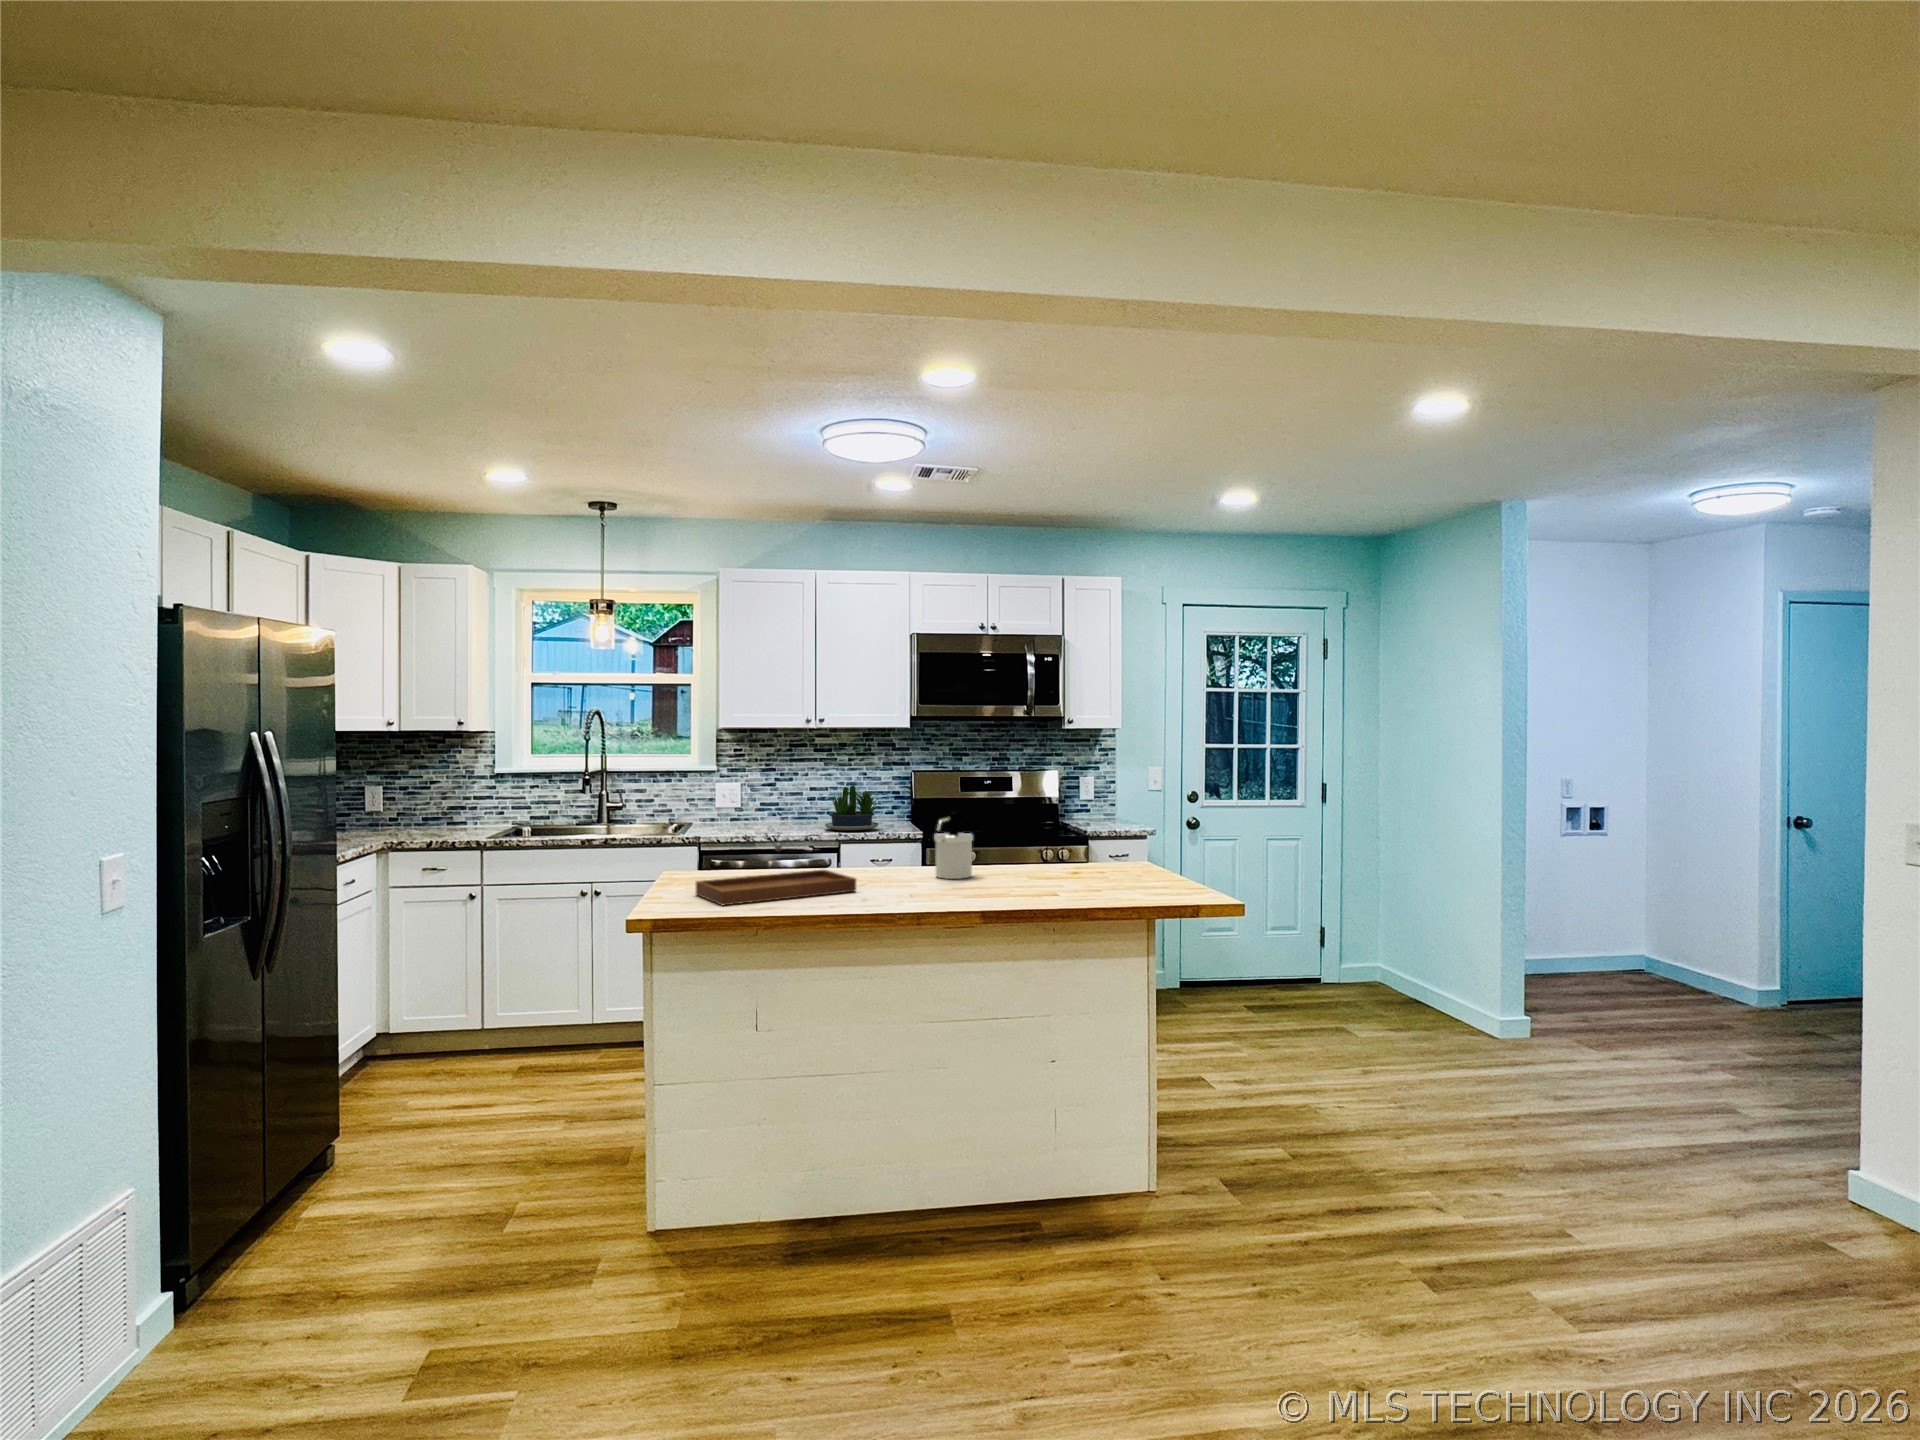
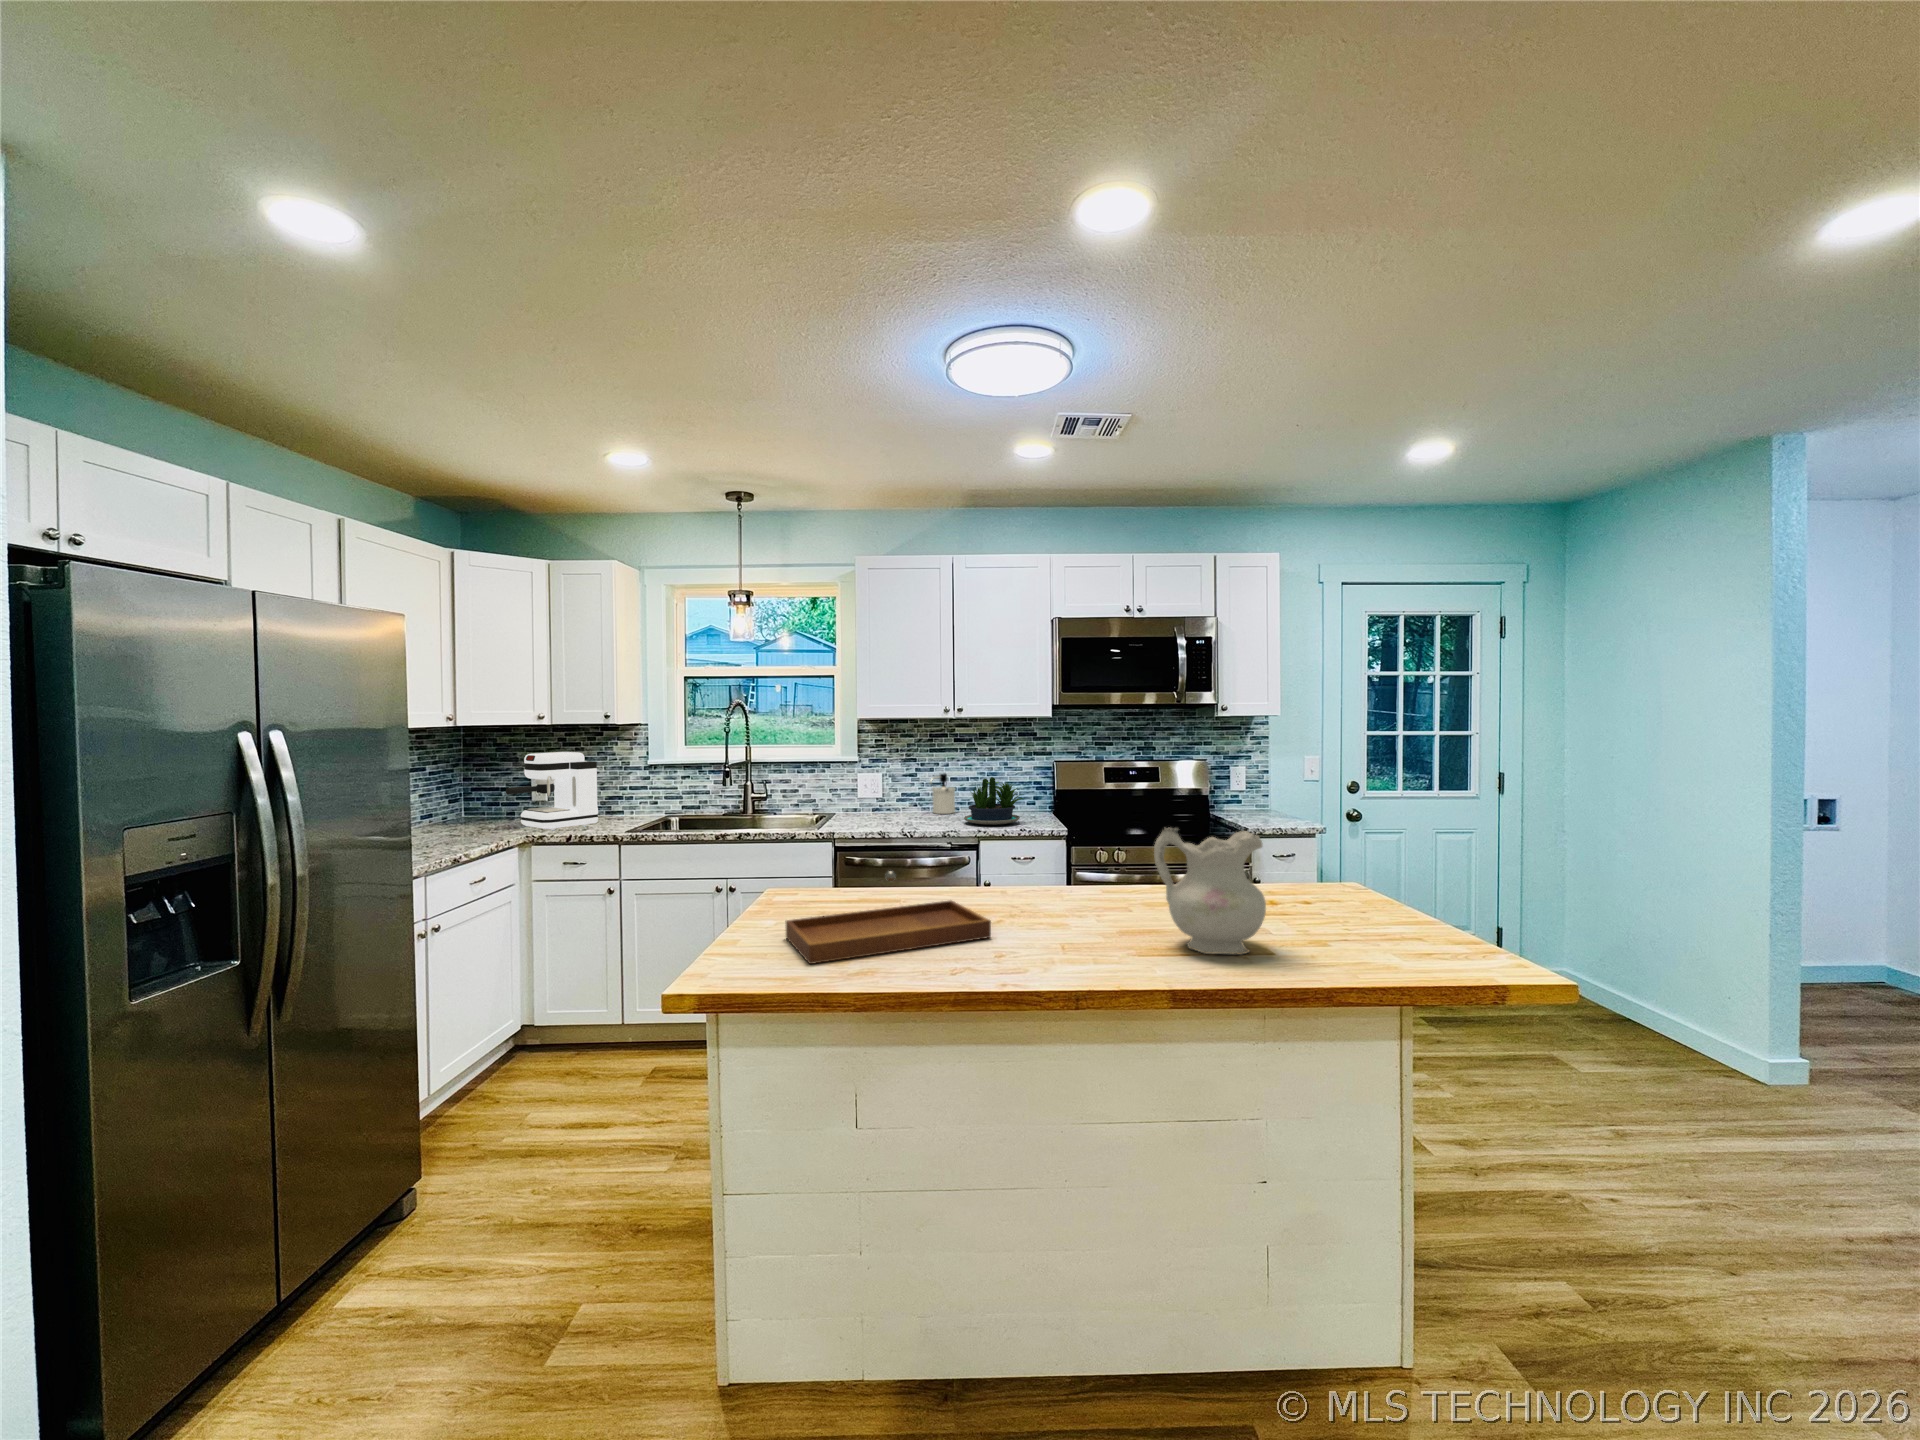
coffee maker: none [355,759,450,838] -> present [506,752,598,830]
ceramic pitcher: none [977,805,1055,895] -> present [1154,828,1266,955]
soap dispenser: present [934,812,973,879] -> present [930,774,955,814]

